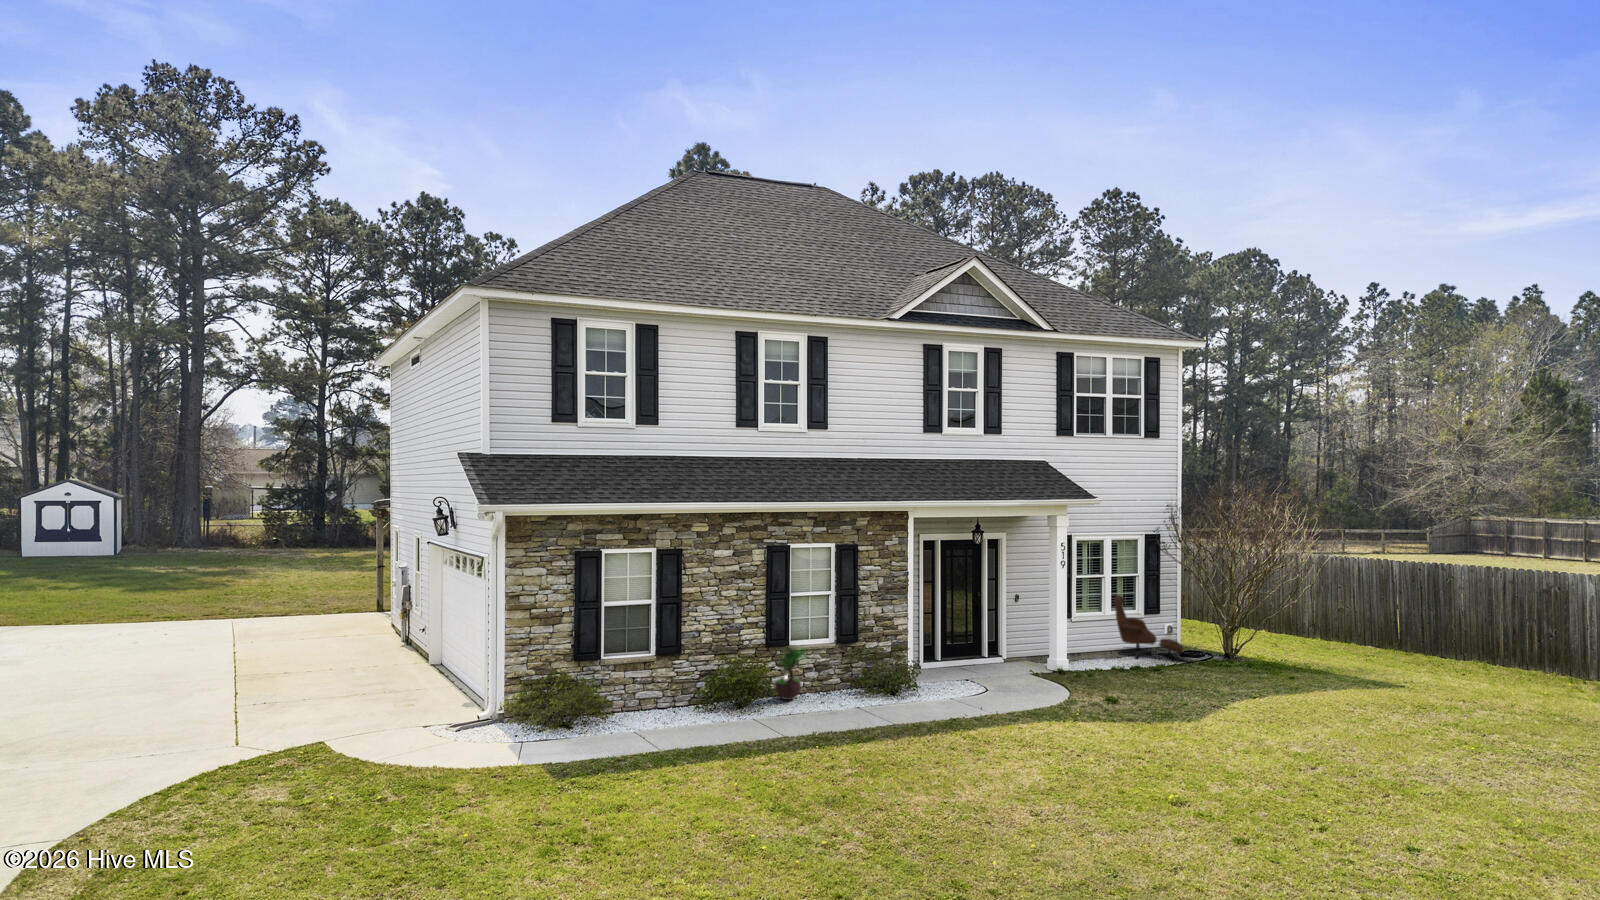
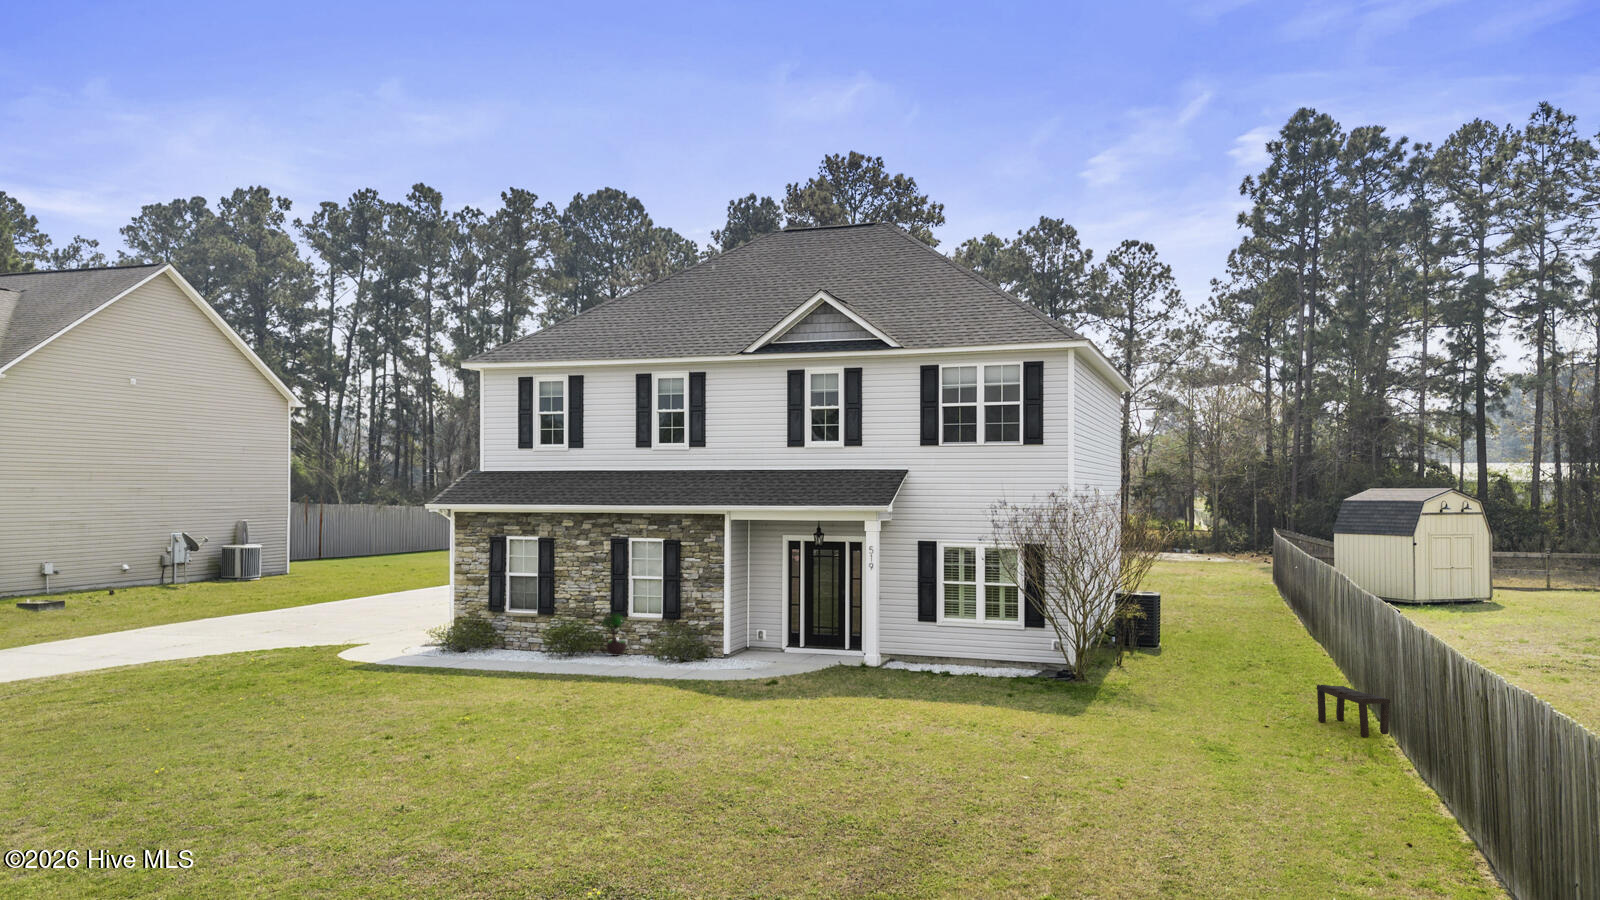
lounge chair: present [1115,595,1183,659] -> none [973,604,1038,673]
bench: none [1480,651,1556,696] -> present [1317,685,1390,738]

